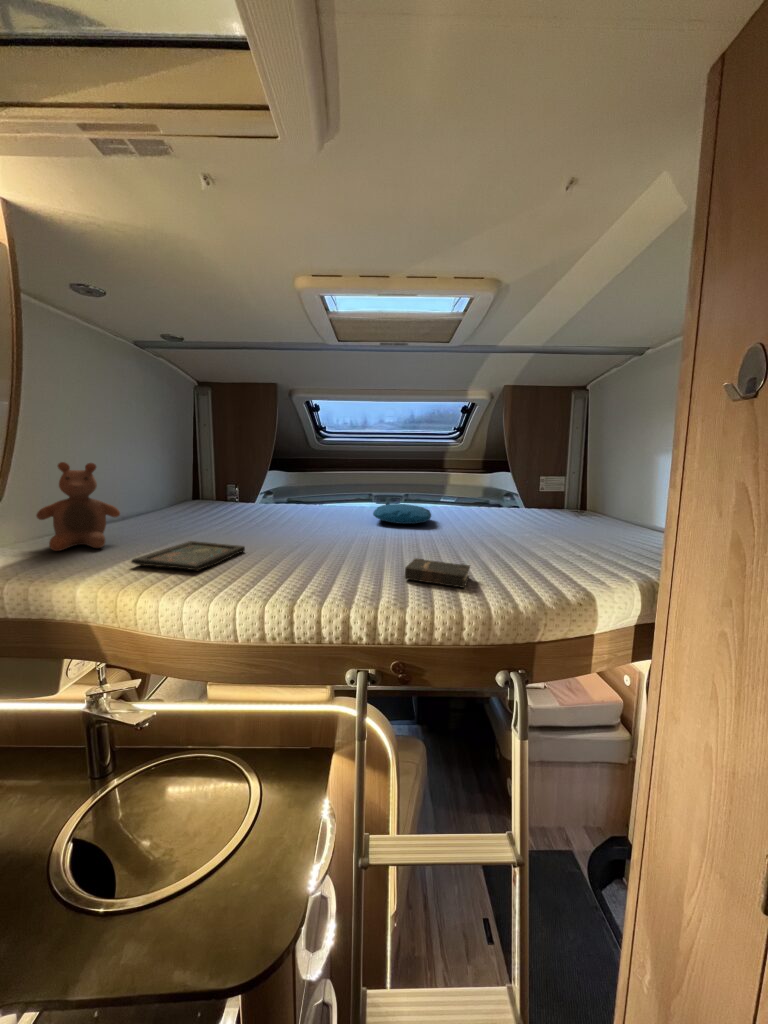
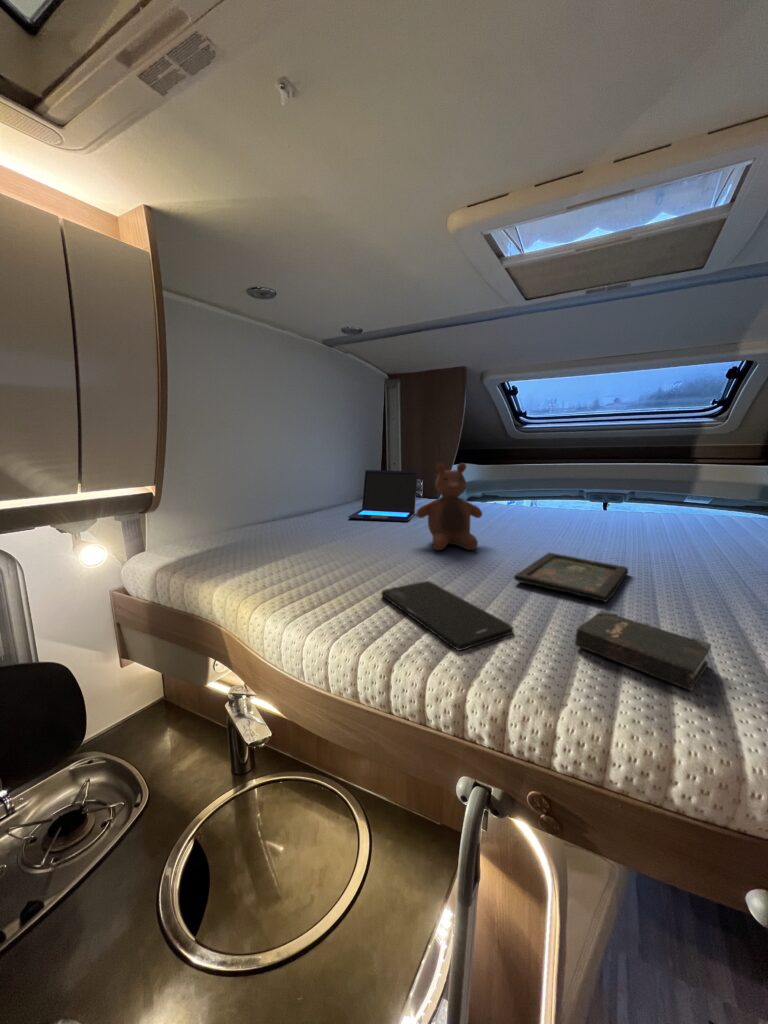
stuffed bear: present [36,462,120,551] -> present [416,463,482,550]
laptop: none [175,474,242,523] -> present [348,470,418,522]
pillow: present [373,504,431,524] -> none [564,509,658,538]
tray: present [131,541,245,570] -> present [514,553,628,601]
smartphone: none [259,558,366,592] -> present [382,581,514,651]

